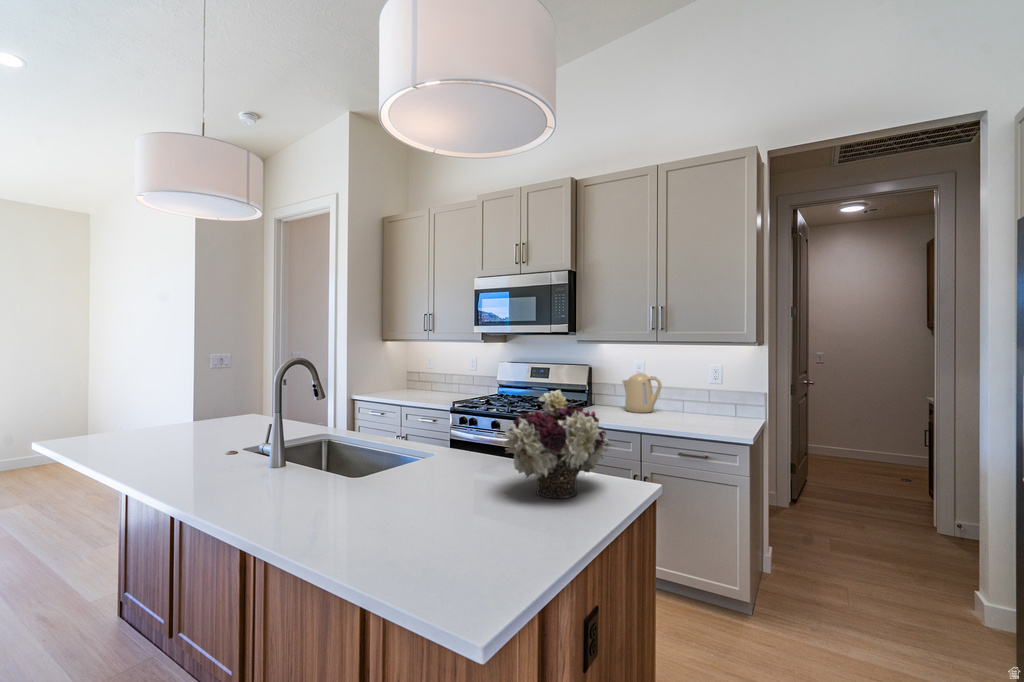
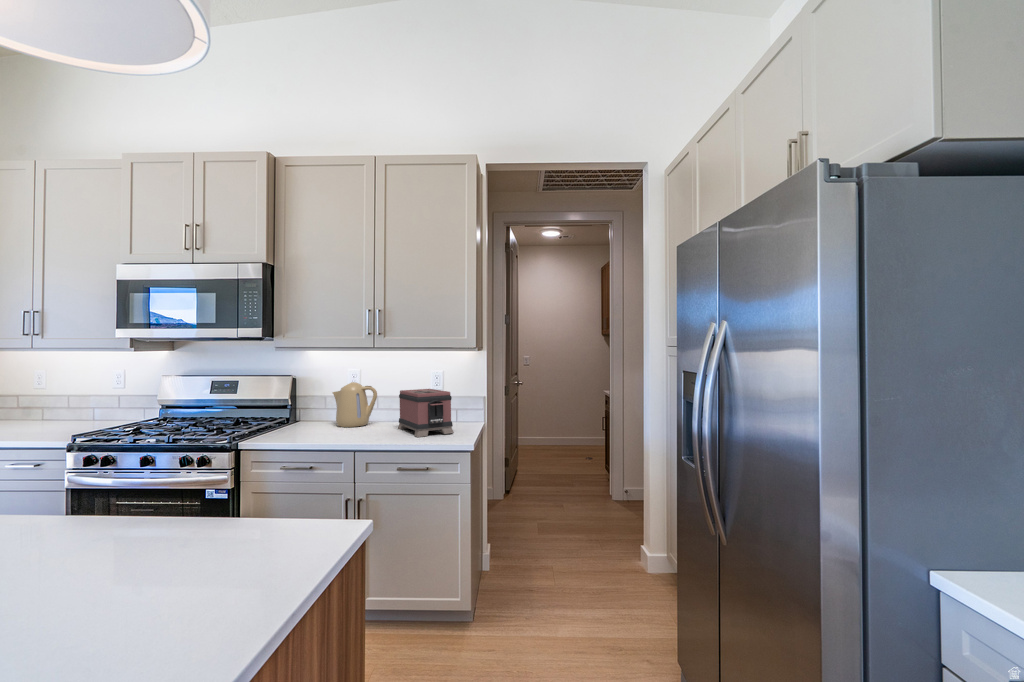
toaster: none [681,382,738,428] -> present [398,389,454,437]
flower arrangement: present [501,390,608,498] -> none [102,402,305,574]

